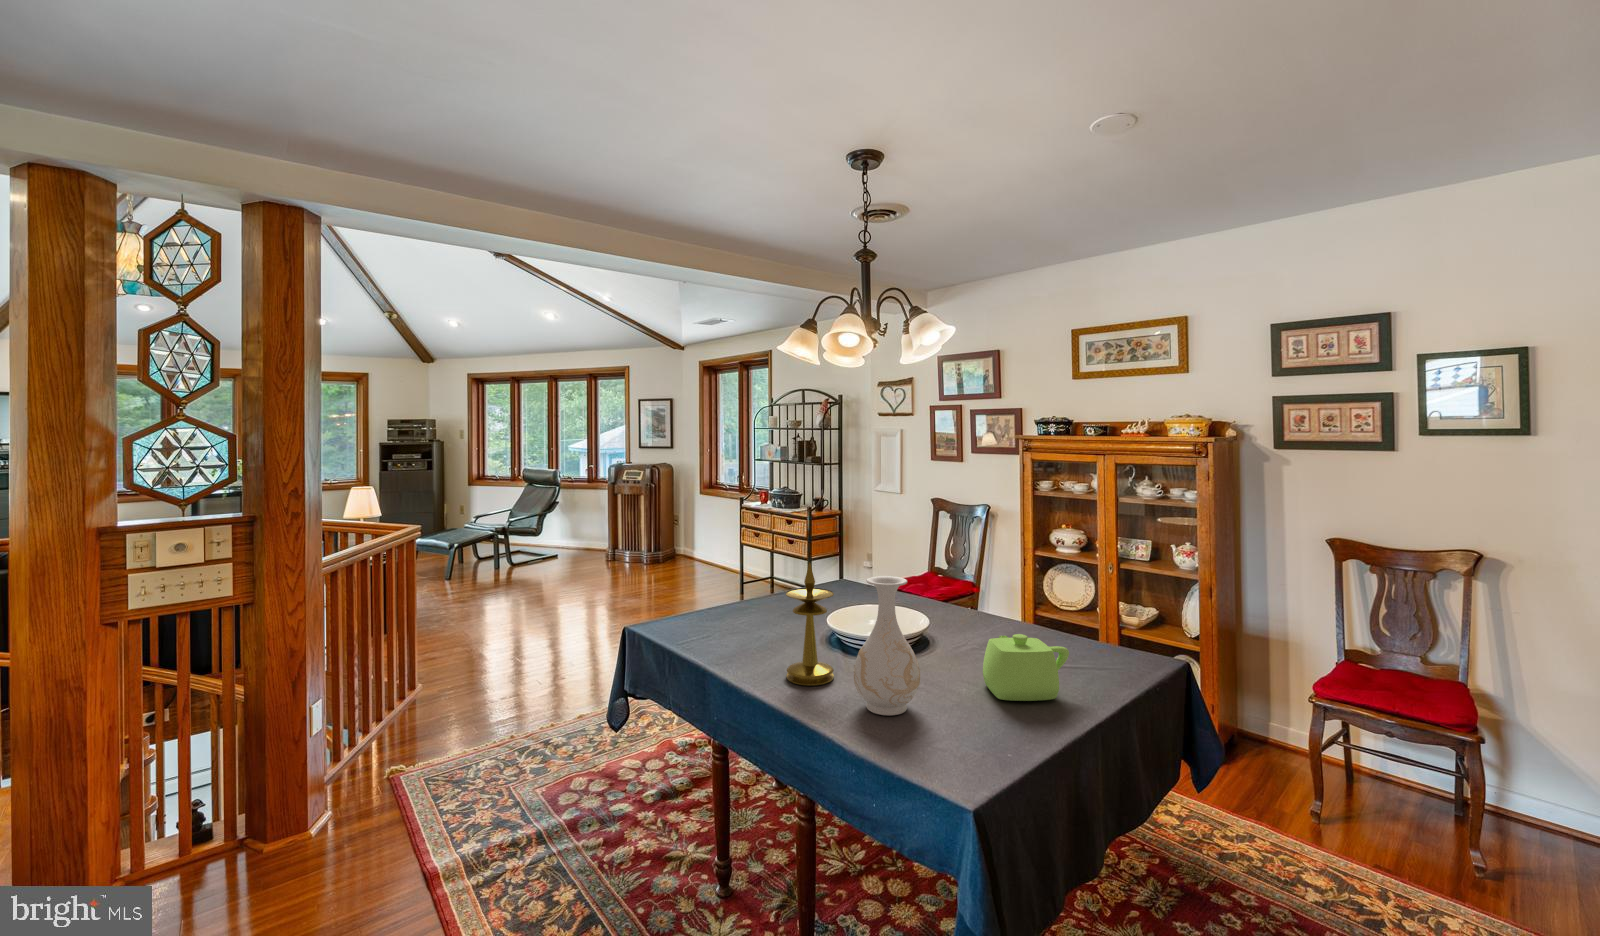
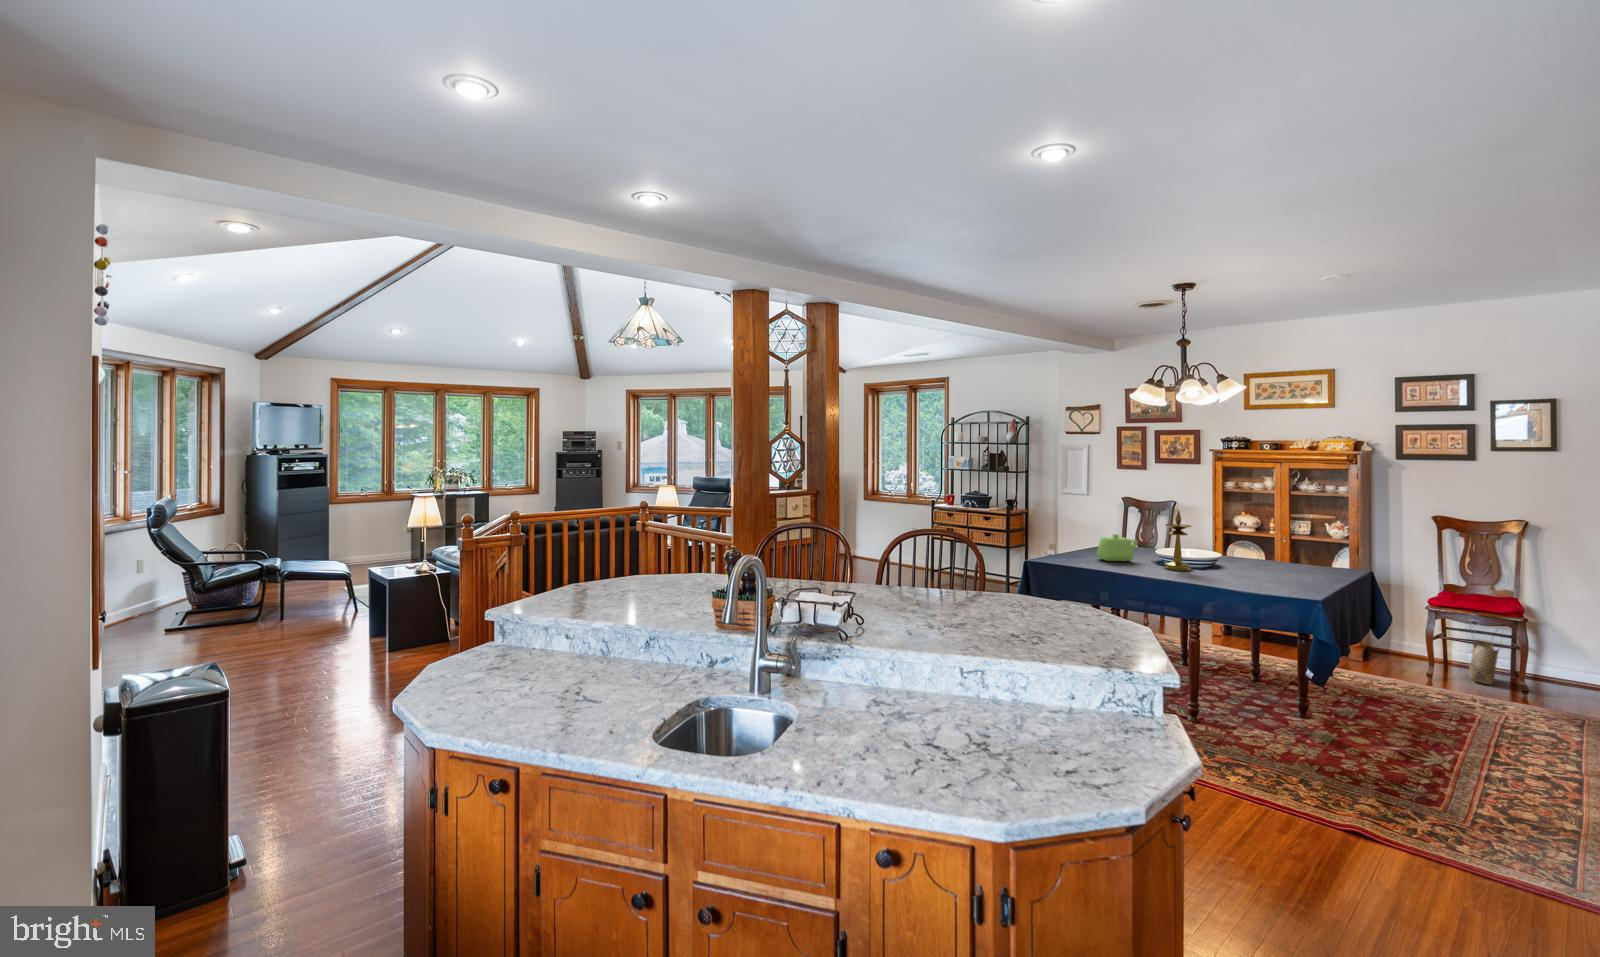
vase: present [854,576,920,715] -> none [1215,513,1251,577]
teapot: present [983,634,1069,701] -> present [1097,534,1138,561]
woven basket: none [1384,709,1441,823] -> present [1469,640,1499,685]

